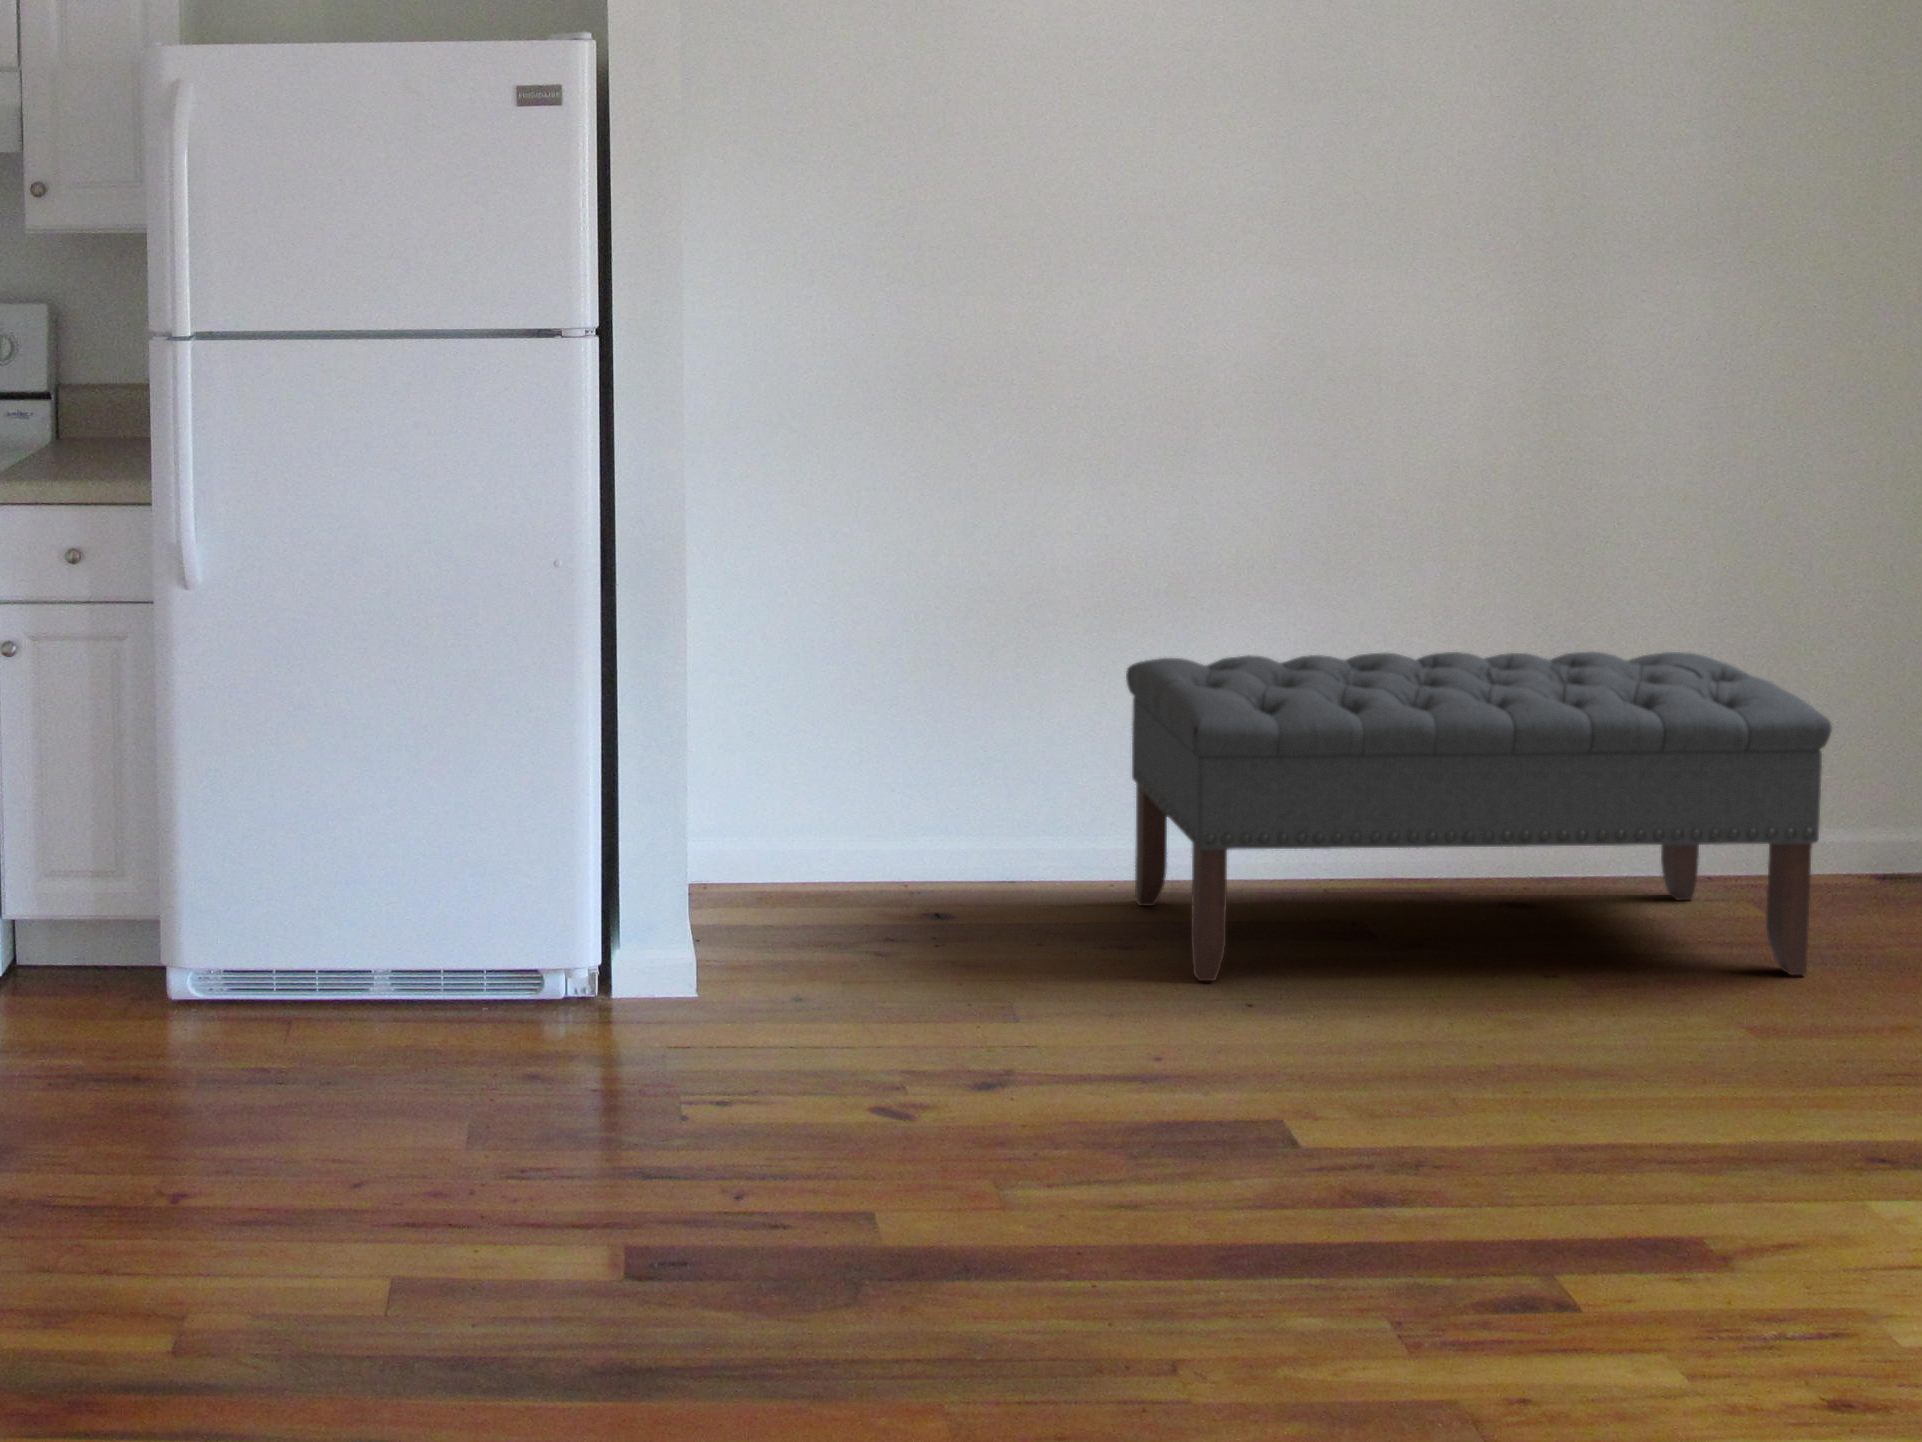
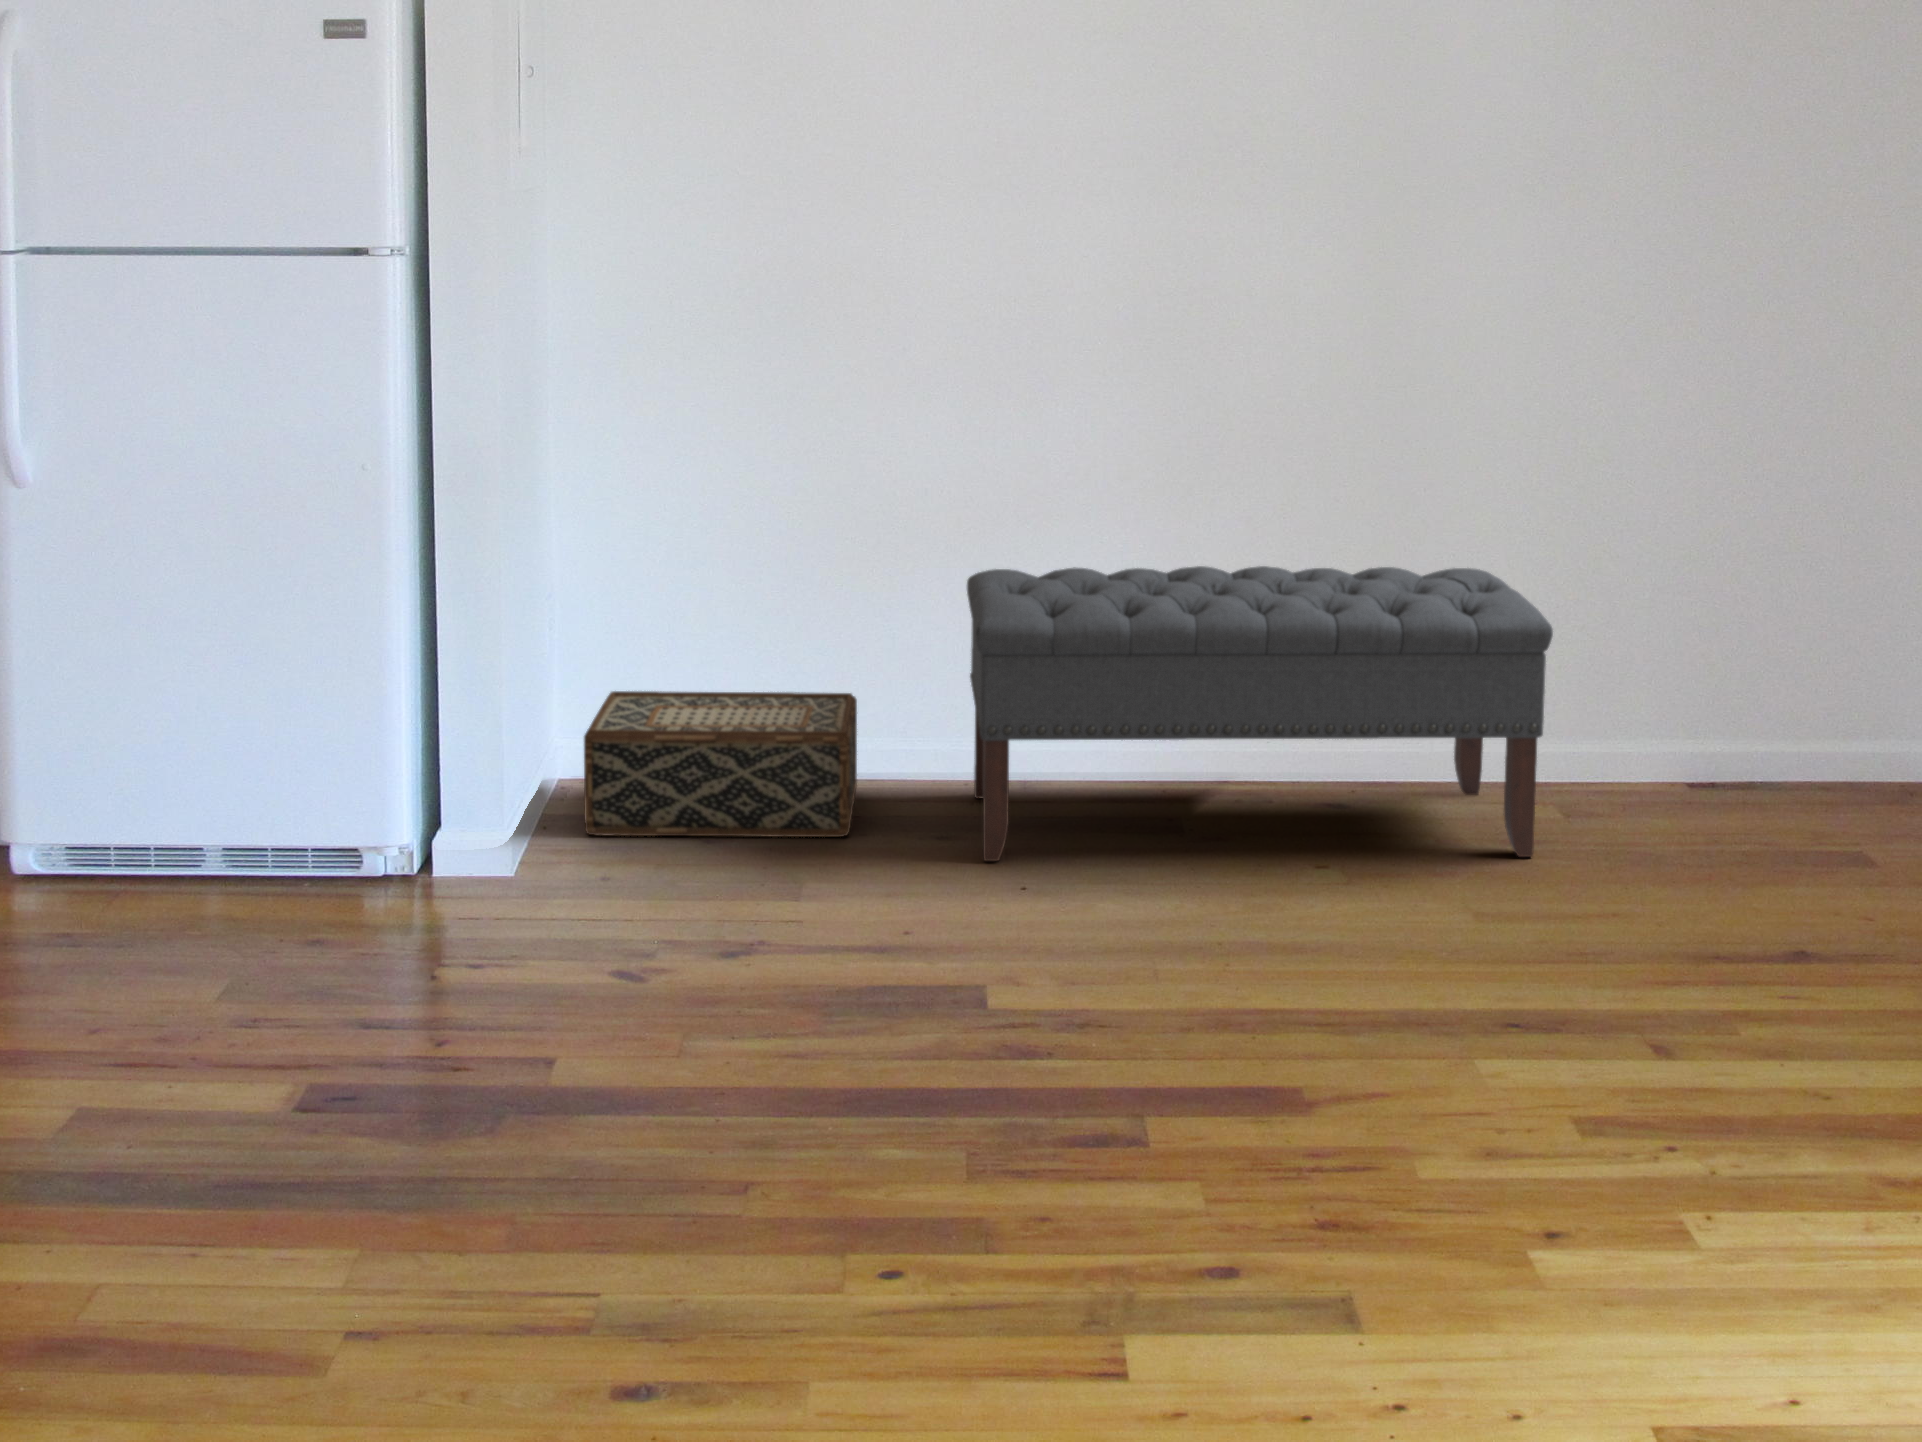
woven basket: none [735,791,1033,952] -> present [584,691,857,837]

